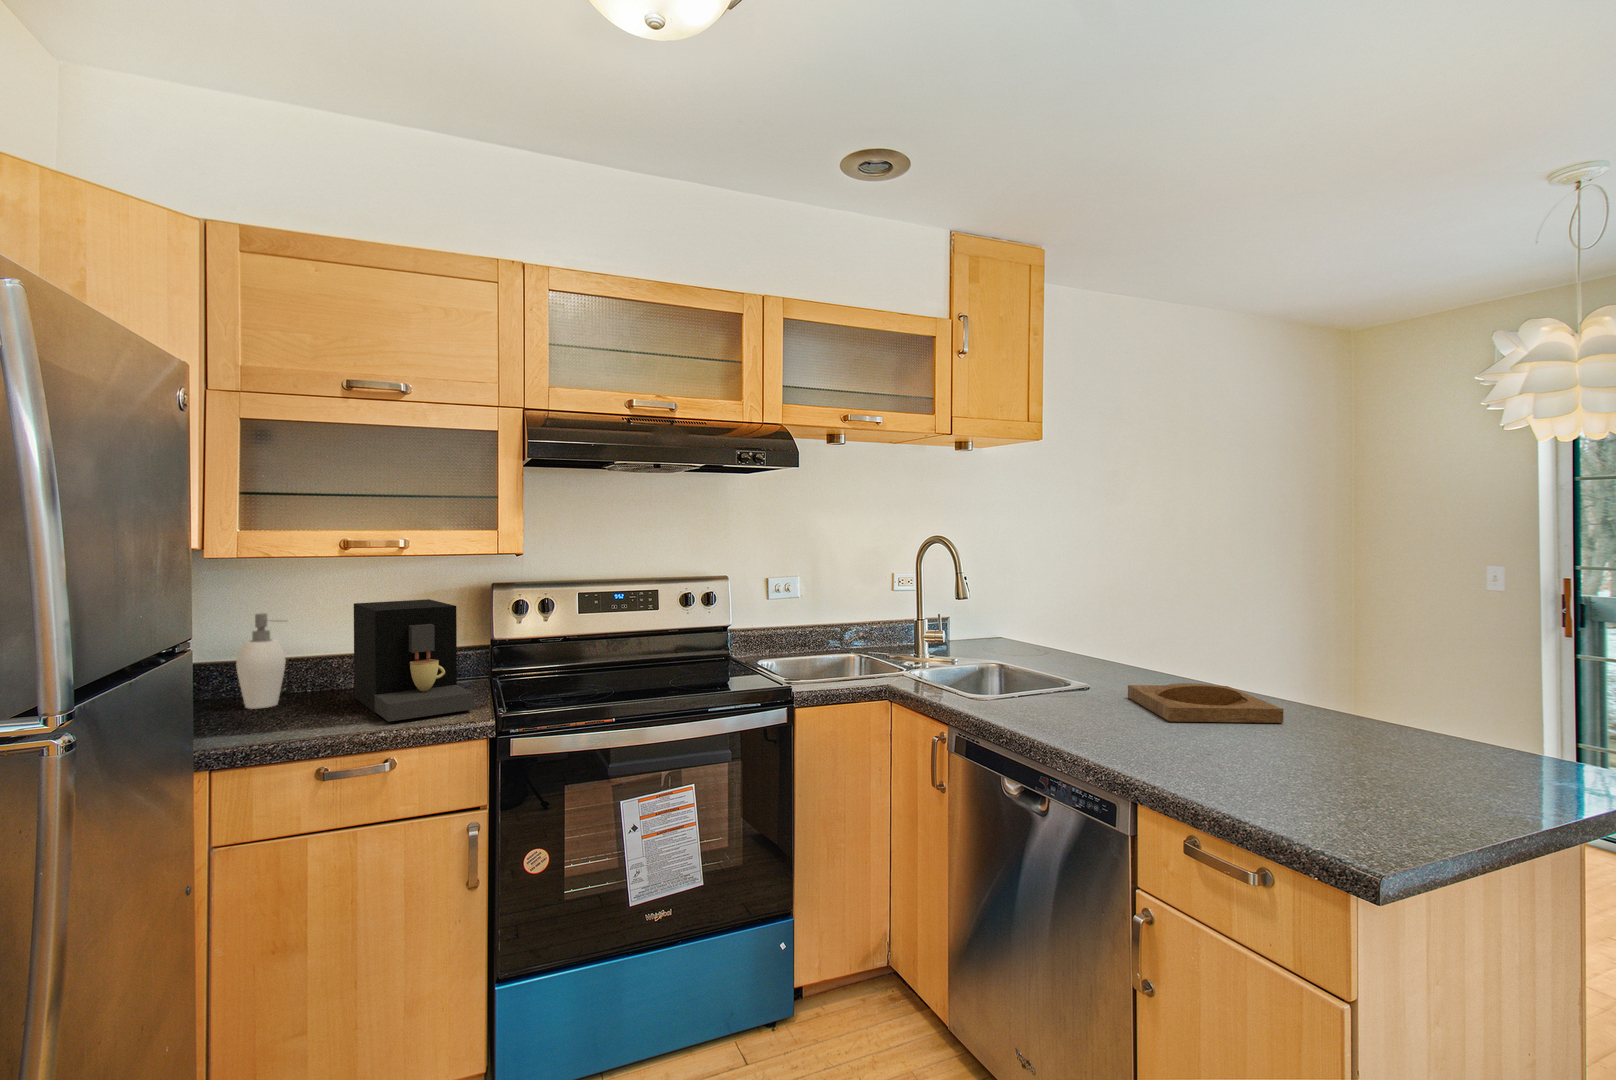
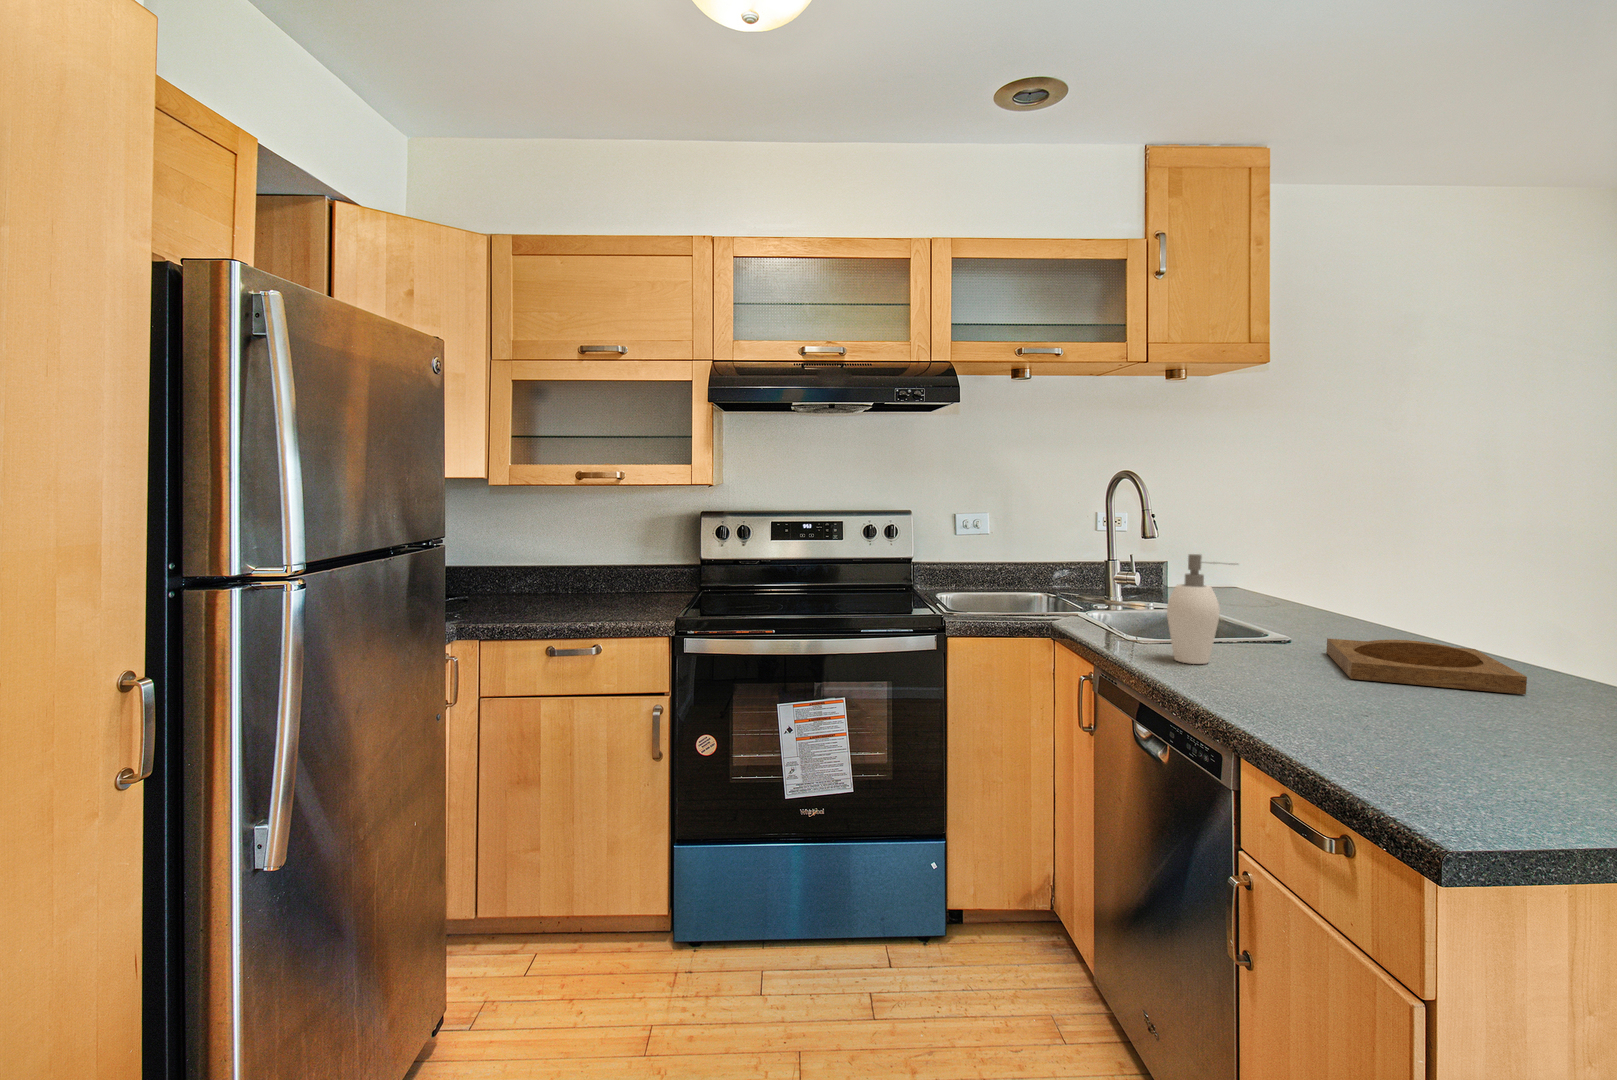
coffee maker: present [354,599,474,722] -> none [594,526,665,617]
soap dispenser: present [236,613,286,709] -> present [1167,554,1220,664]

